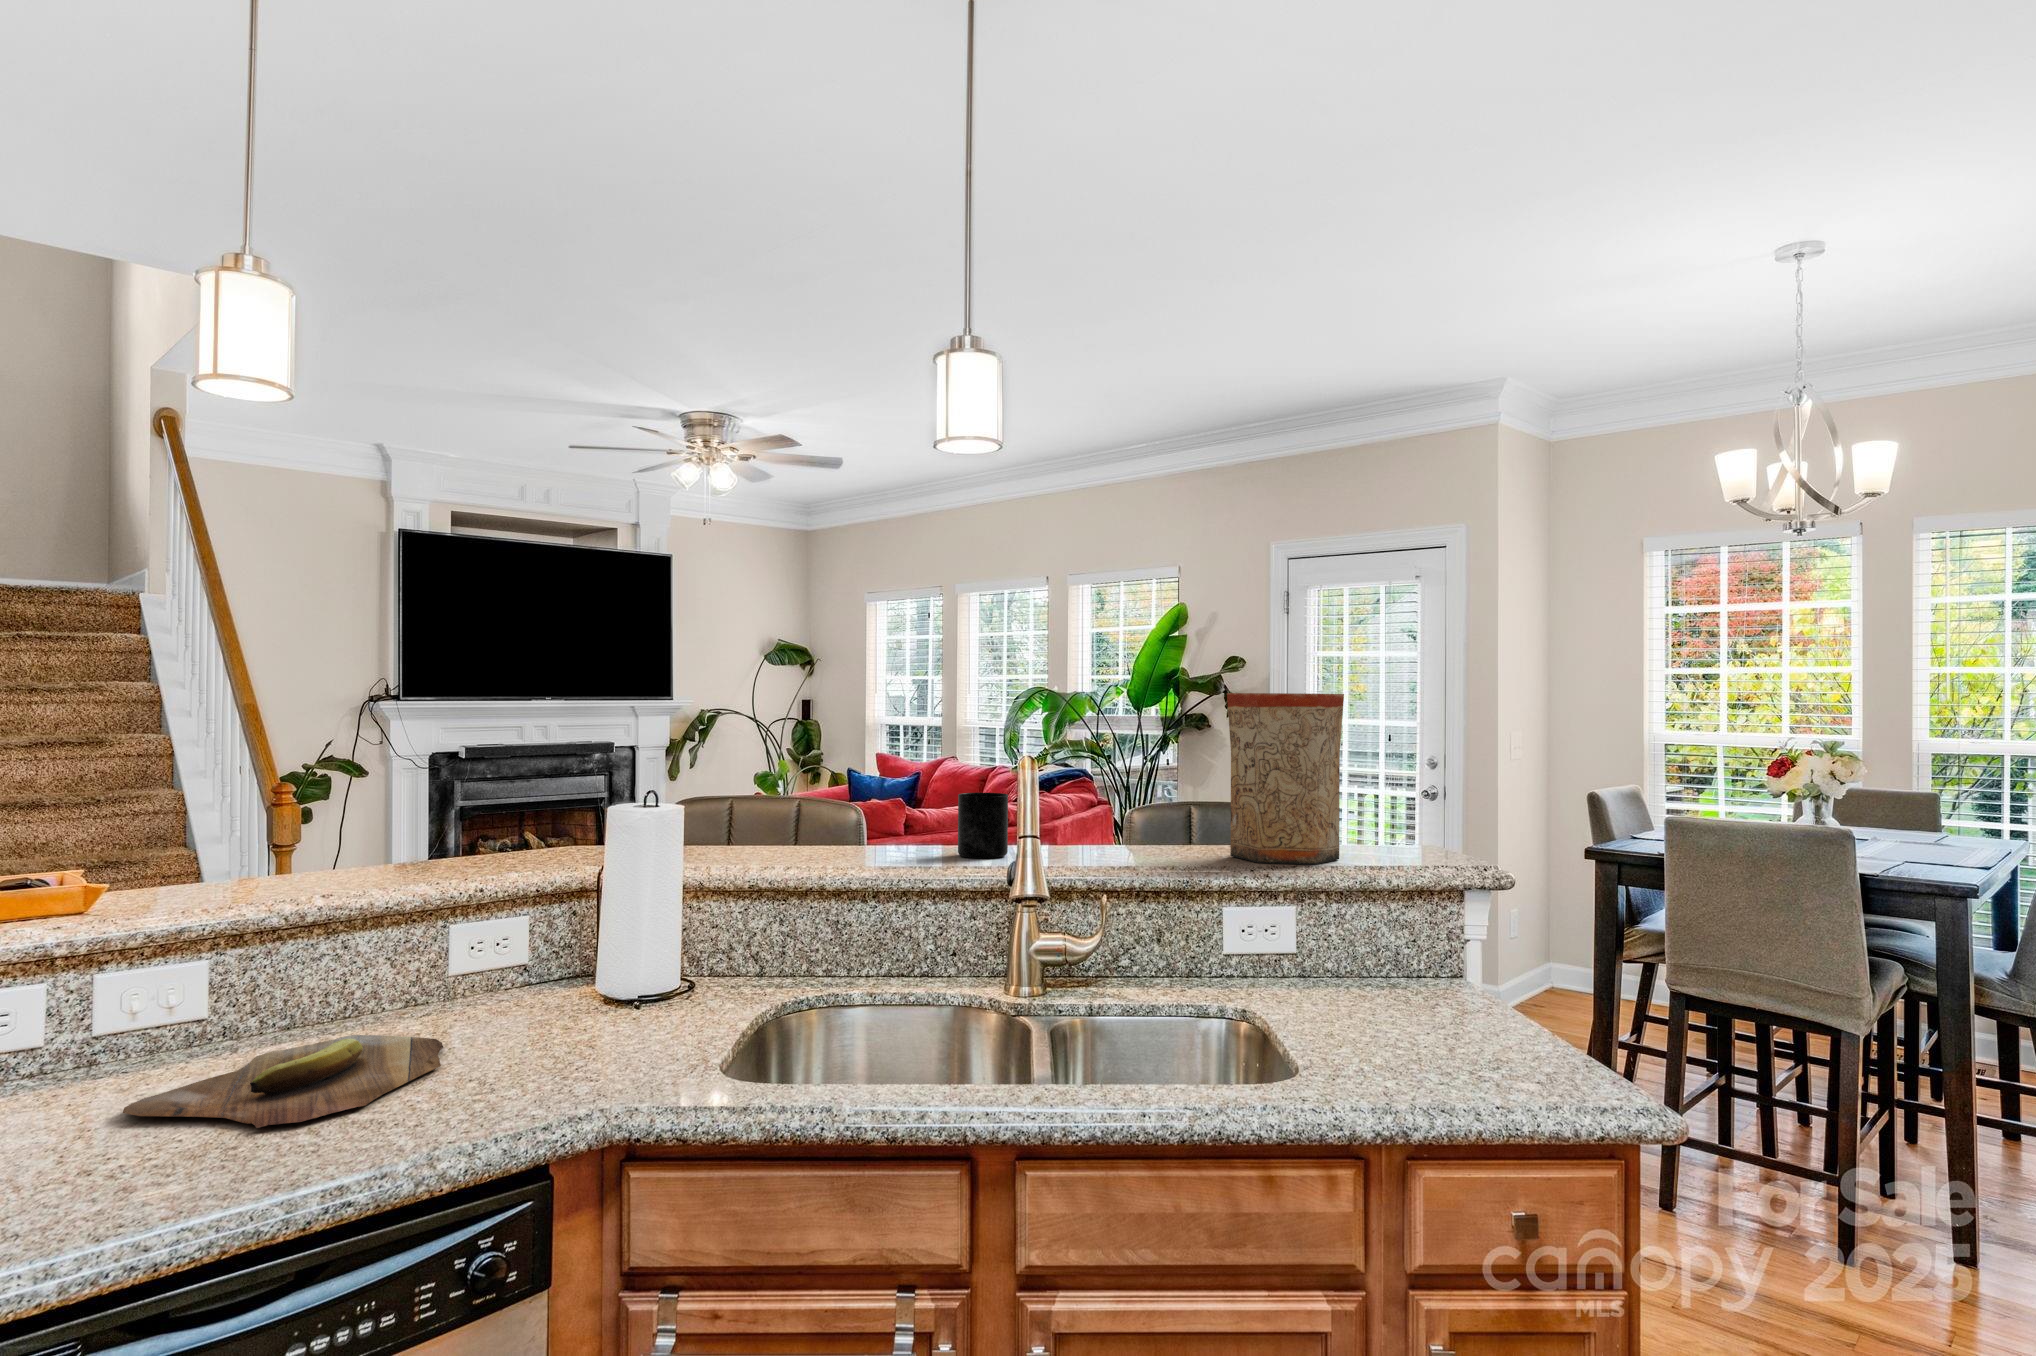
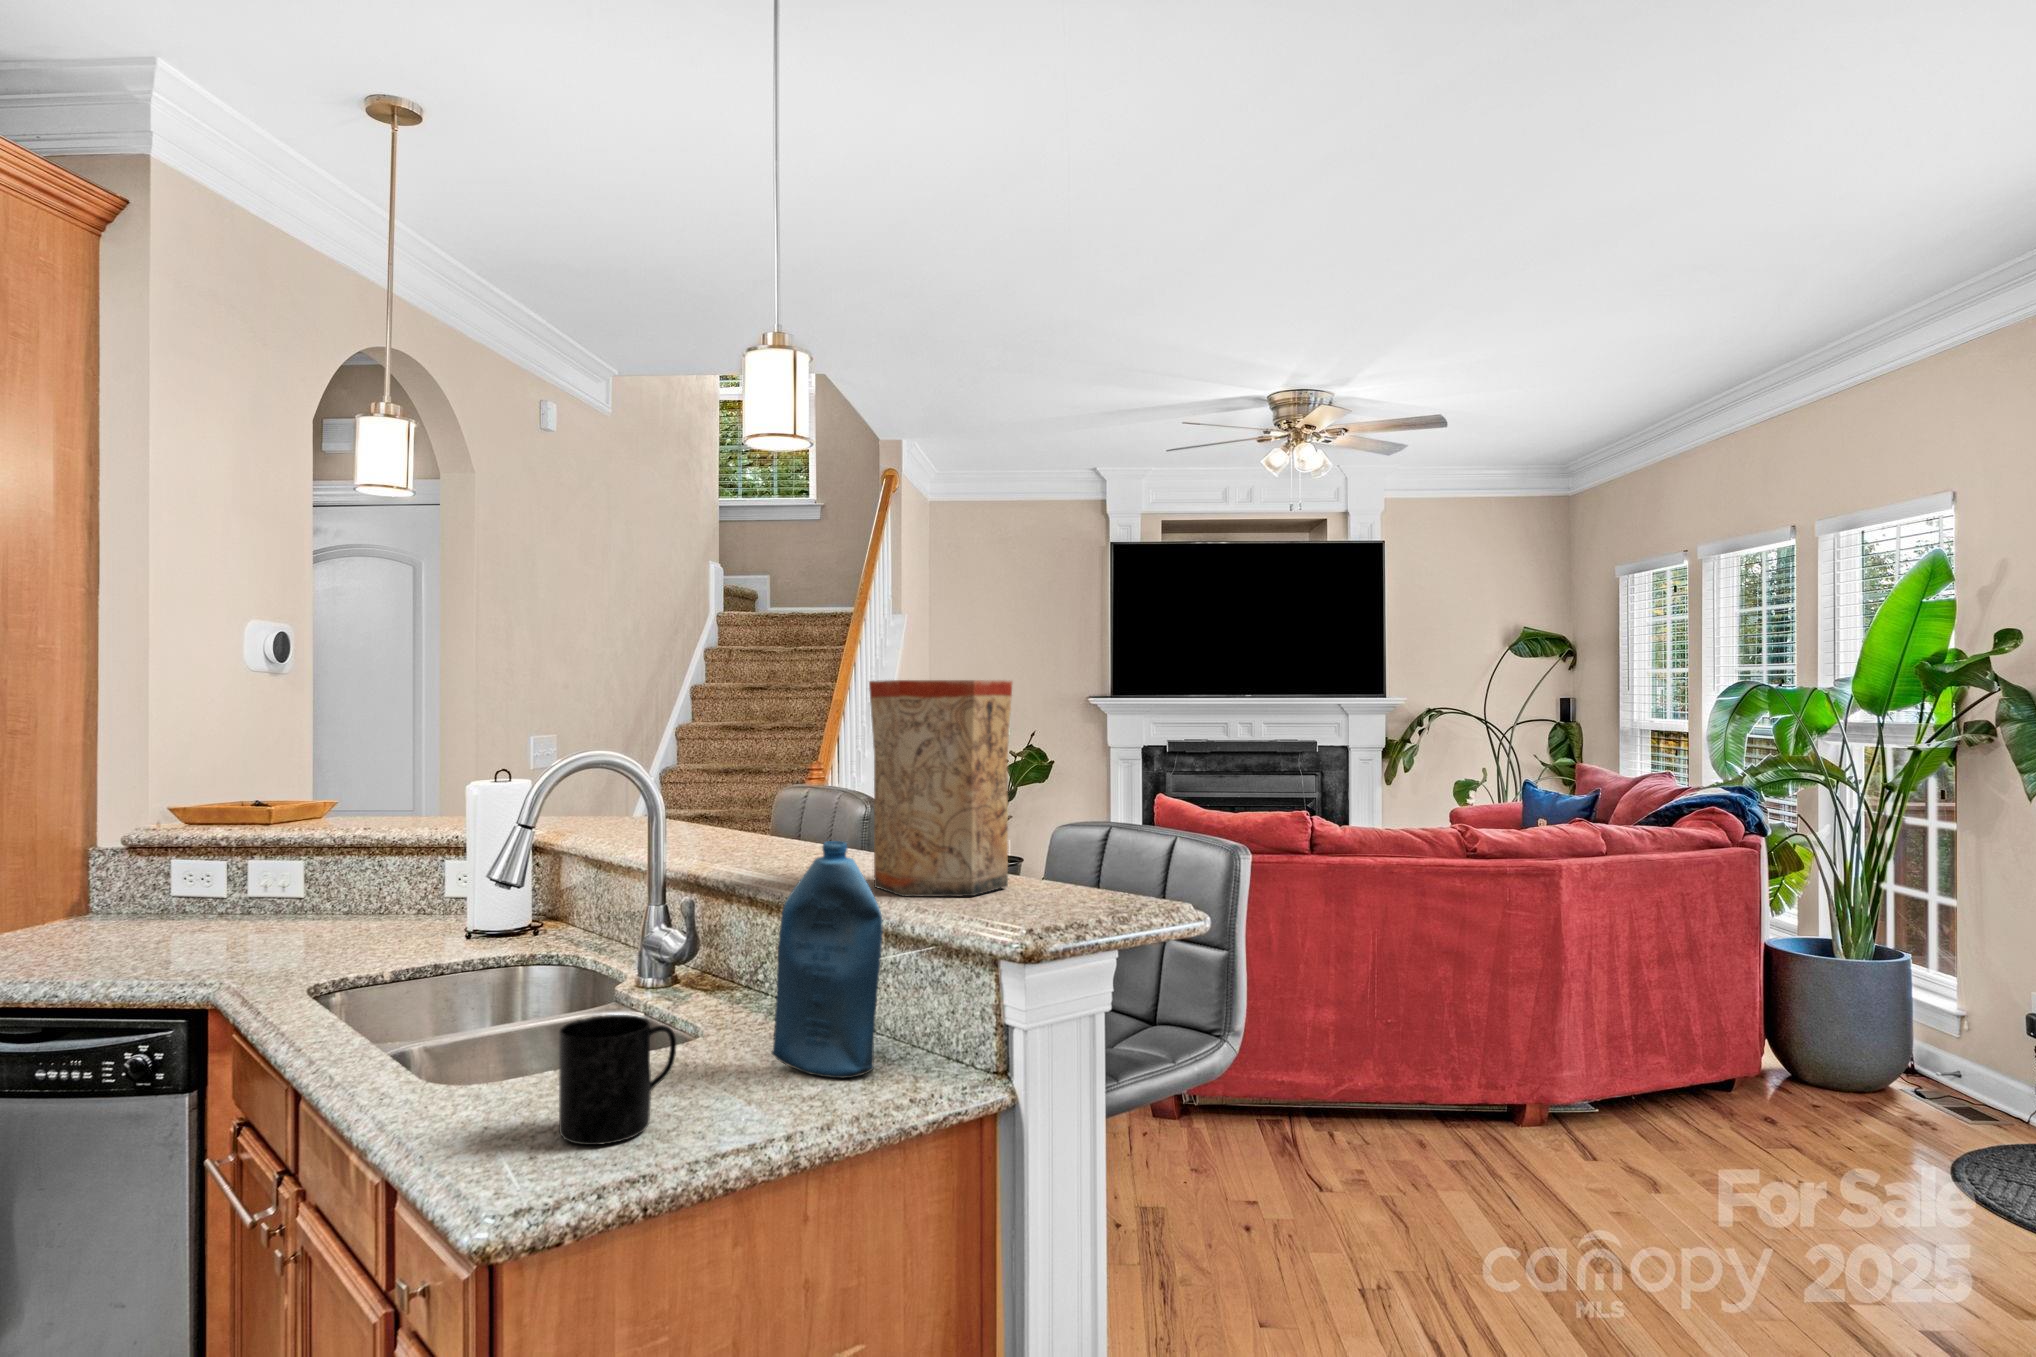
mug: present [958,793,1008,858] -> present [559,1015,676,1145]
bottle: none [1371,818,1439,999] -> present [772,841,883,1078]
cutting board: present [123,1035,443,1128] -> none [122,918,341,954]

